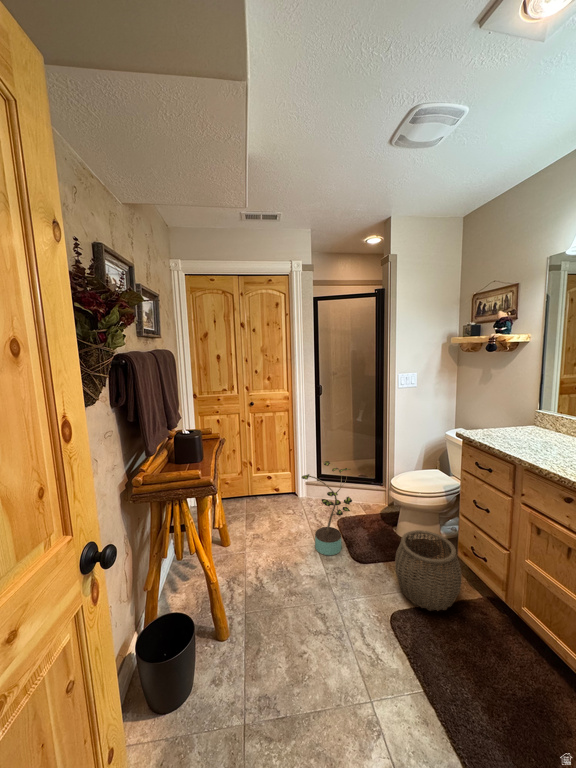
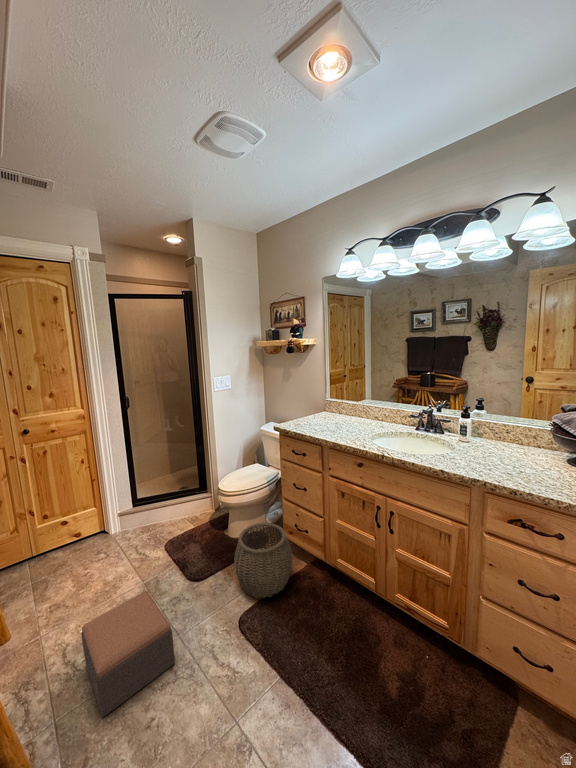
potted plant: present [302,461,352,555] -> none [118,482,184,590]
footstool: none [267,550,329,628] -> present [81,591,175,717]

